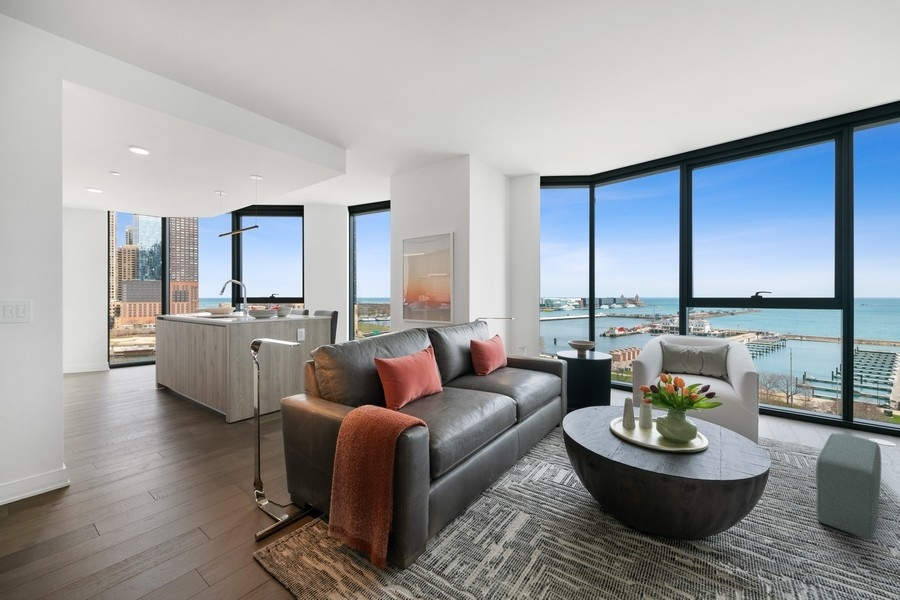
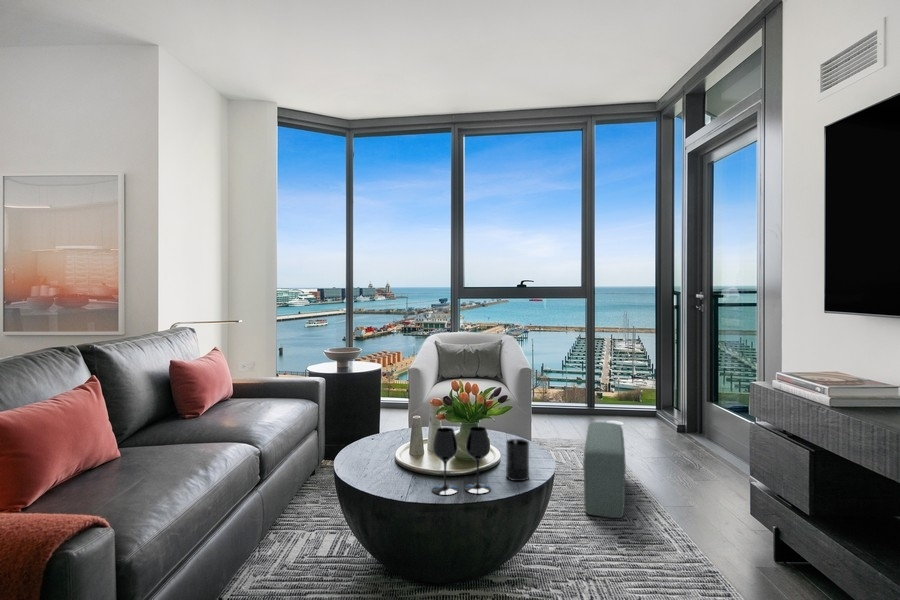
wine glass: none [636,408,692,470] -> present [432,427,491,495]
candle: none [711,426,736,469] -> present [506,438,529,481]

